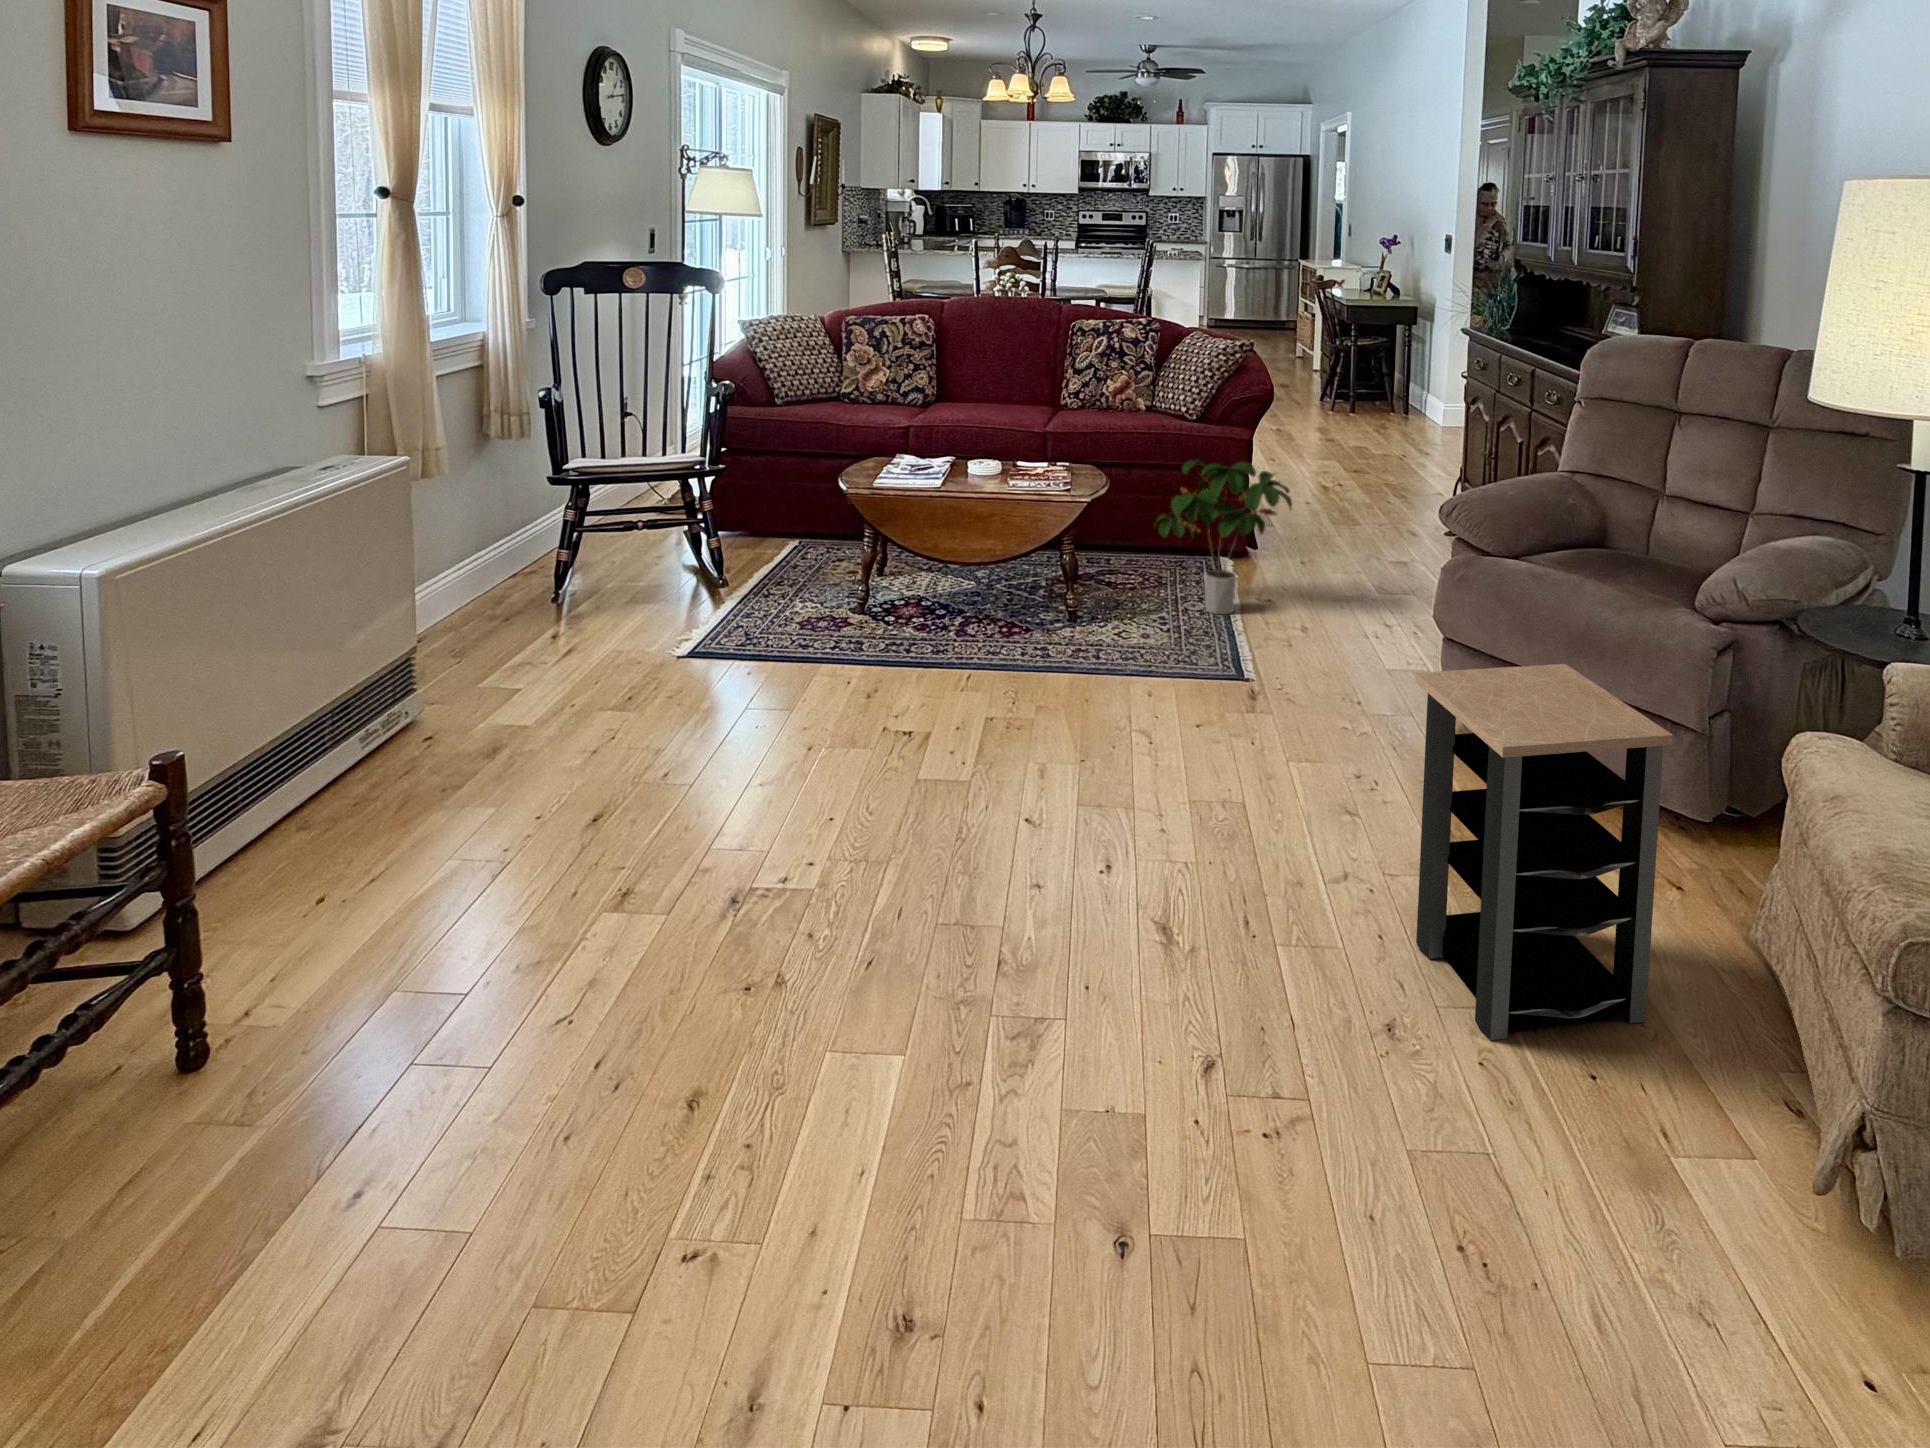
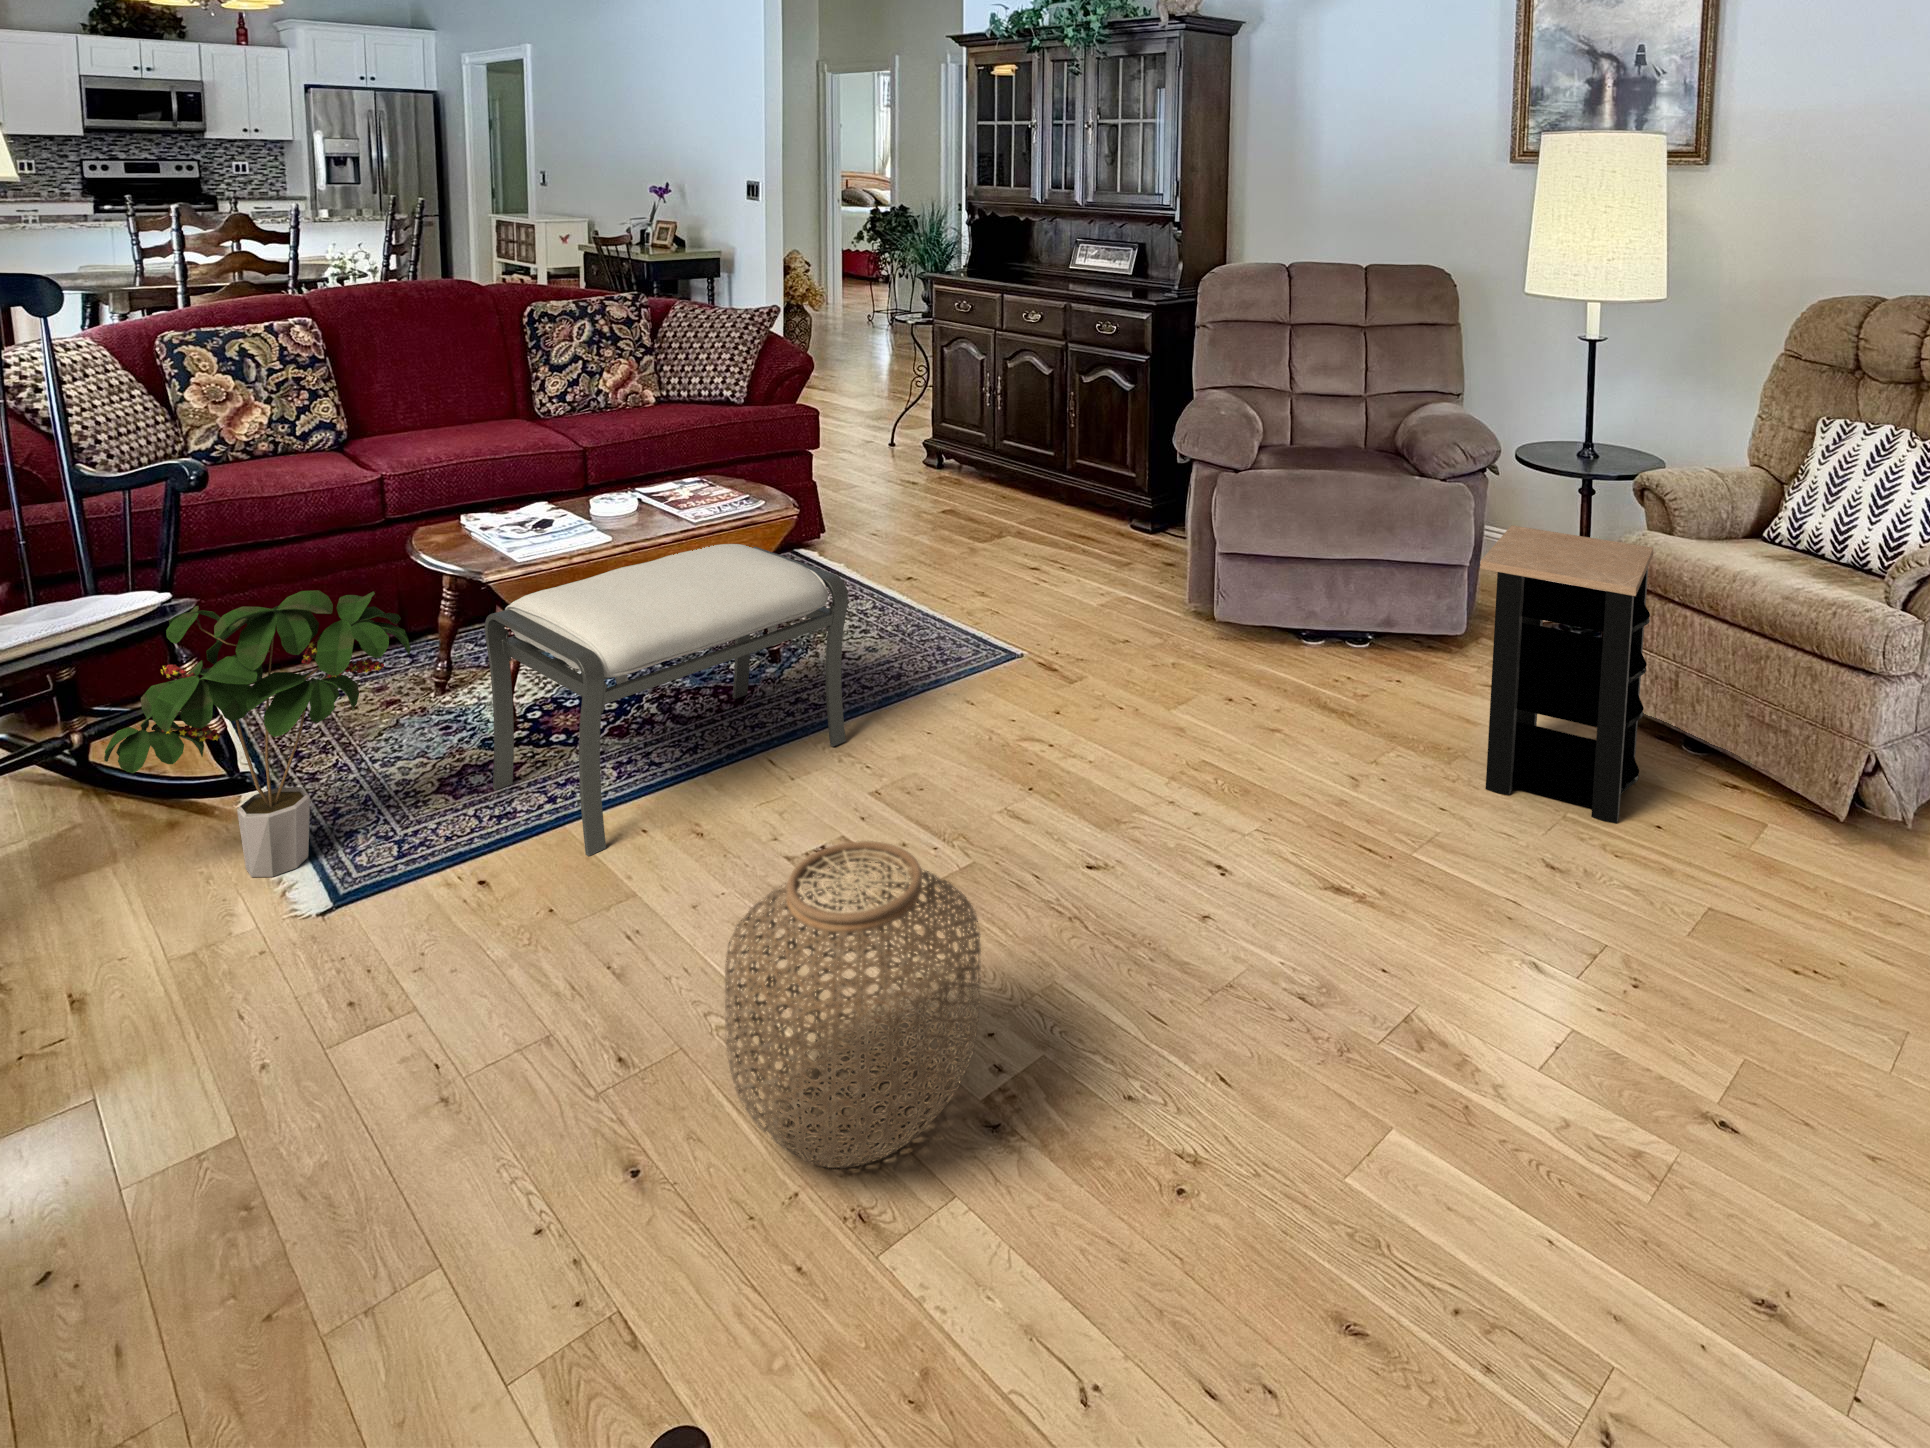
potted plant: present [1154,459,1292,614] -> present [104,590,411,877]
ottoman: none [798,503,1022,679] -> present [485,544,848,856]
woven basket: none [579,665,754,869] -> present [725,841,981,1168]

